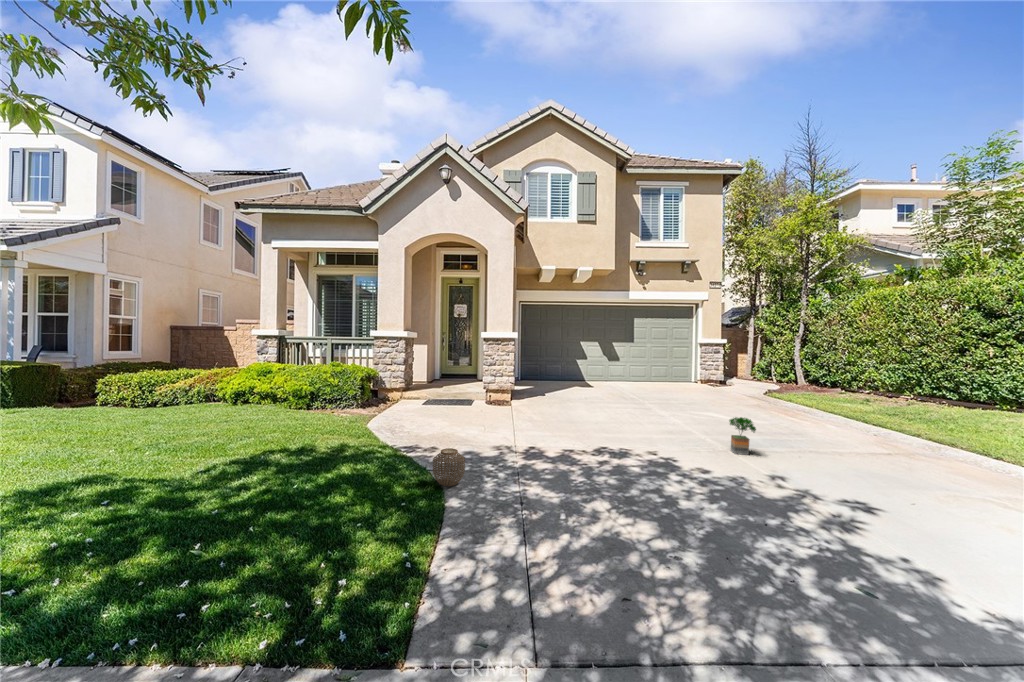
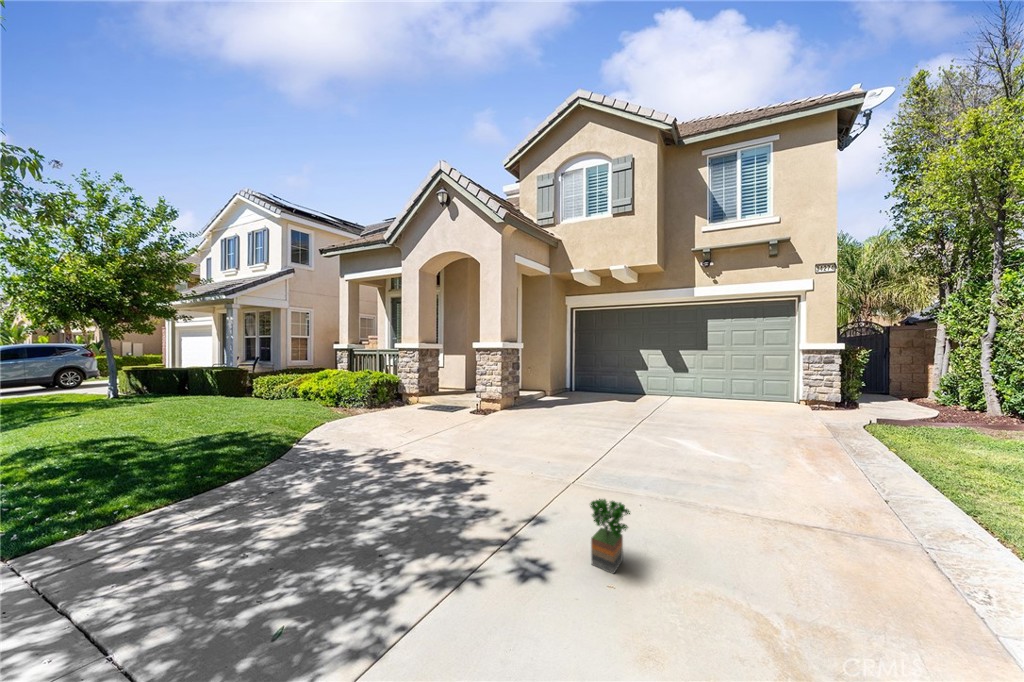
woven basket: present [433,448,465,486] -> none [120,496,172,543]

